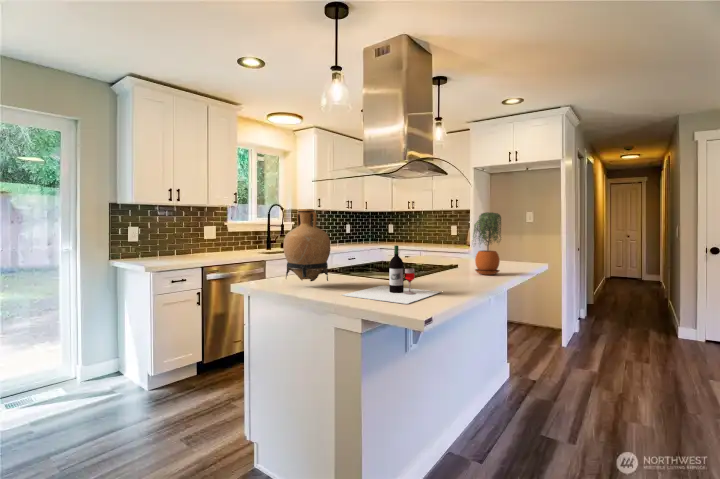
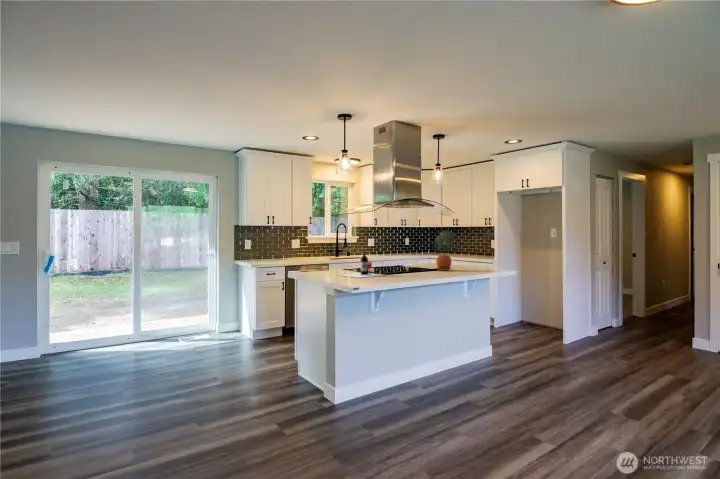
vase: present [283,209,330,281] -> none [312,231,337,271]

